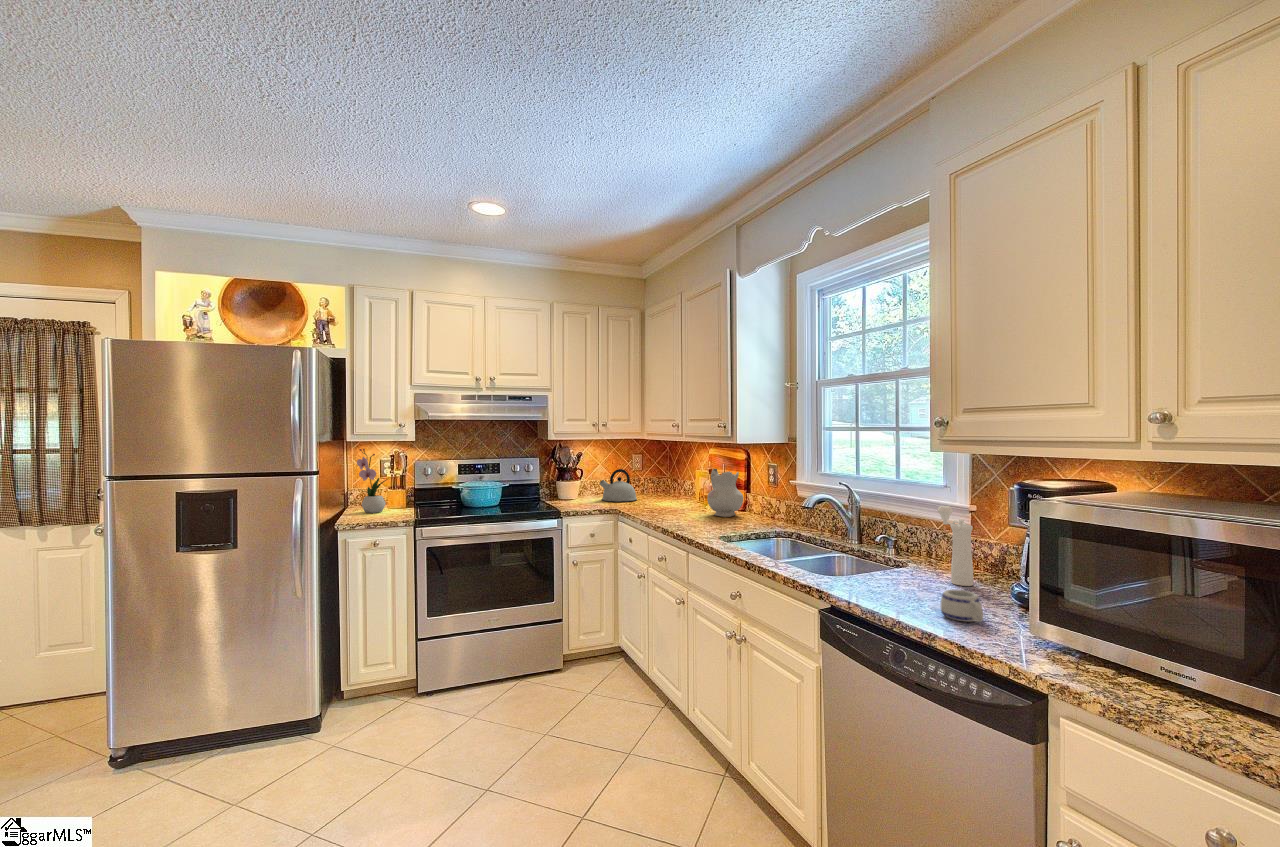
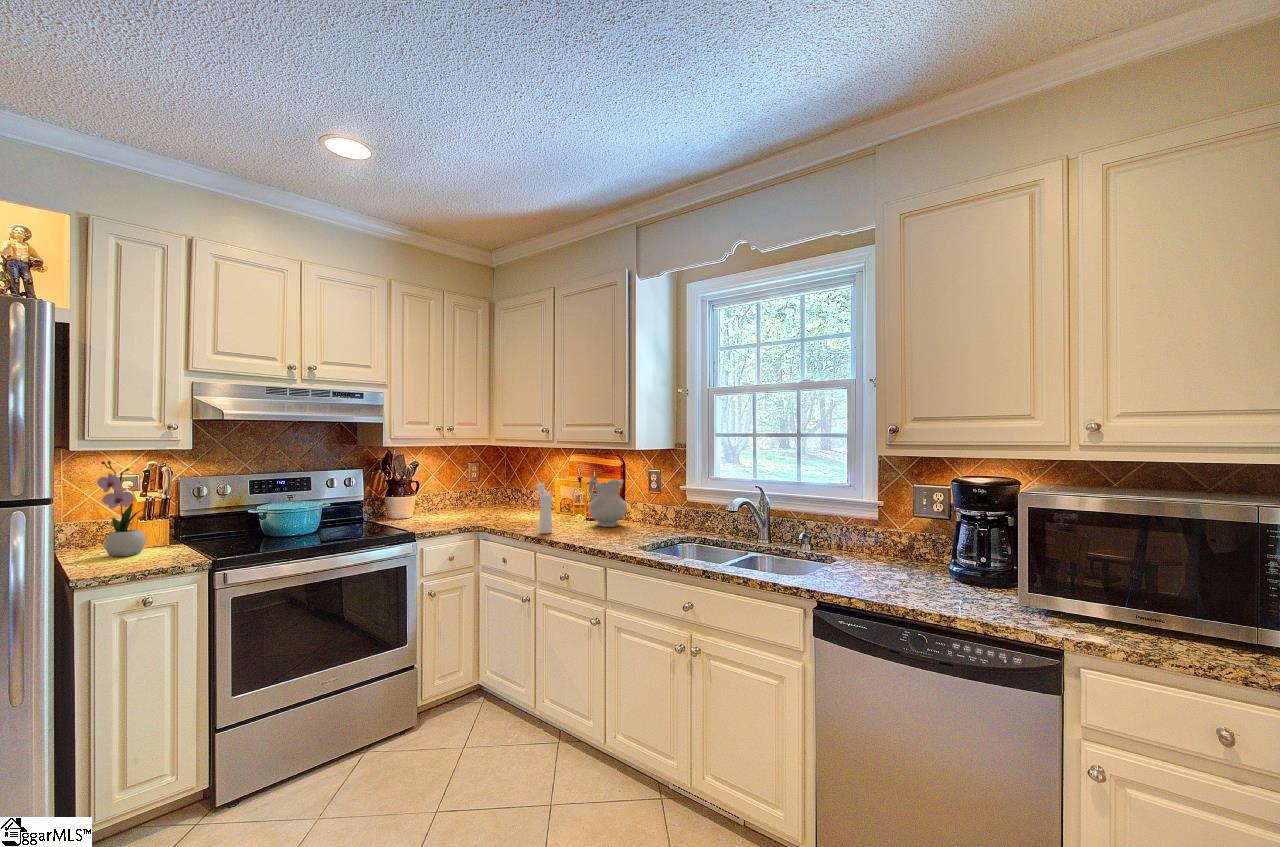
kettle: present [600,469,637,502] -> none [444,480,487,518]
pepper mill: present [937,506,973,586] -> present [536,483,552,534]
mug: present [941,590,983,622] -> none [929,575,974,602]

